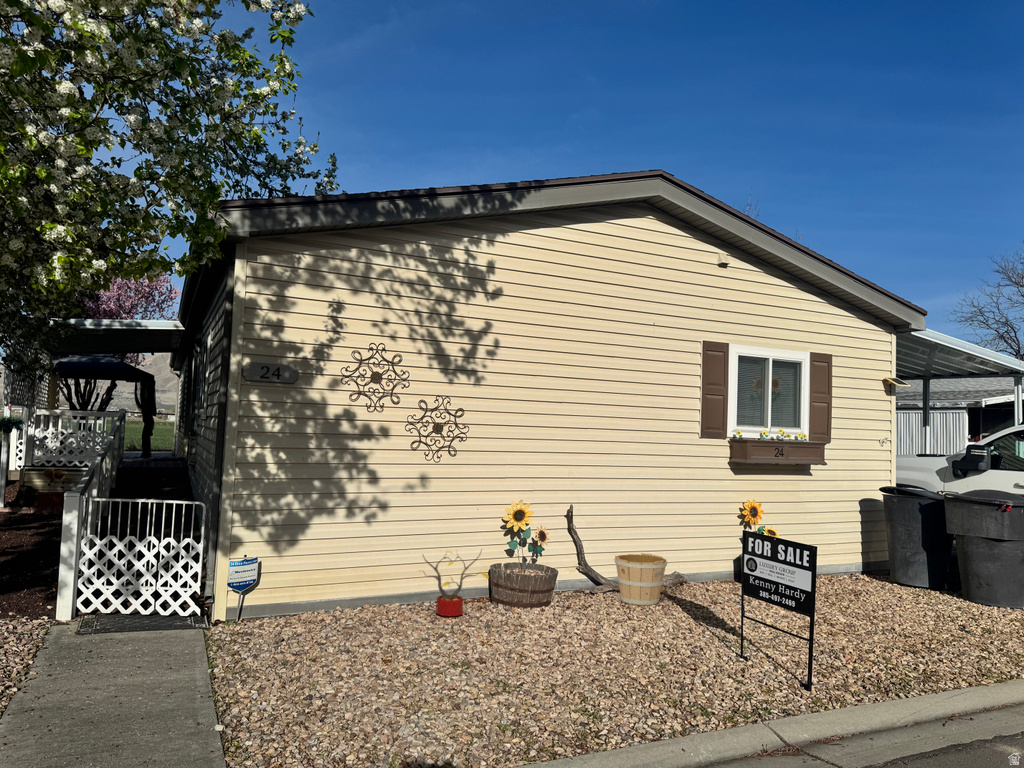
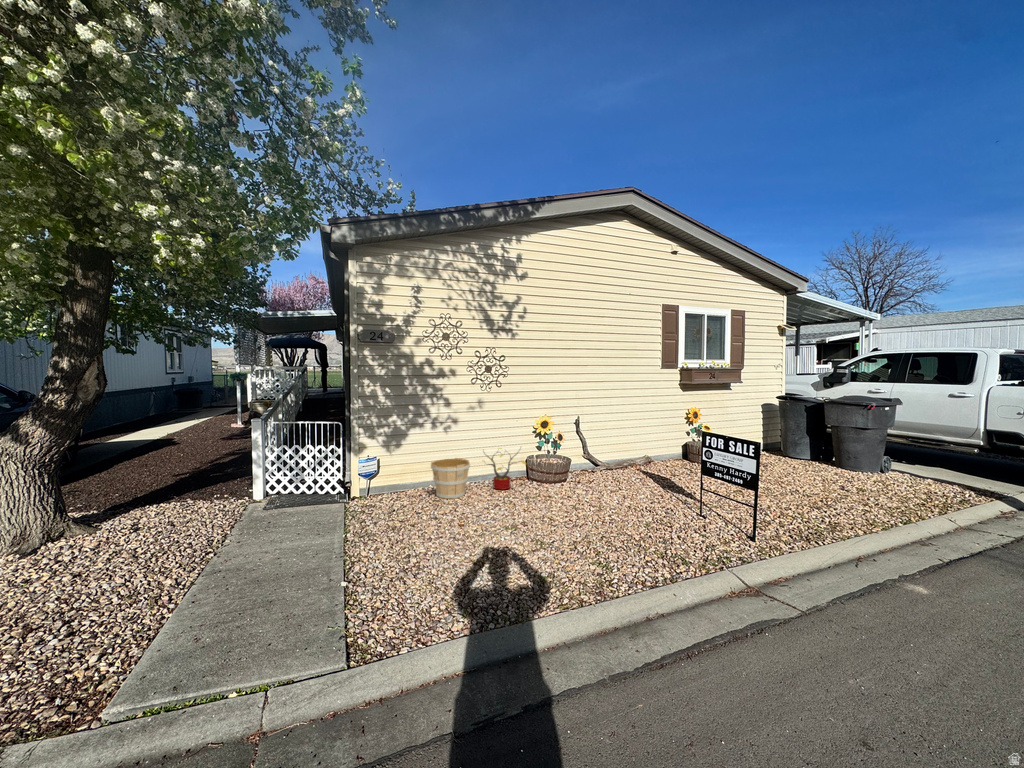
wooden bucket: present [614,553,667,606] -> present [431,458,470,499]

